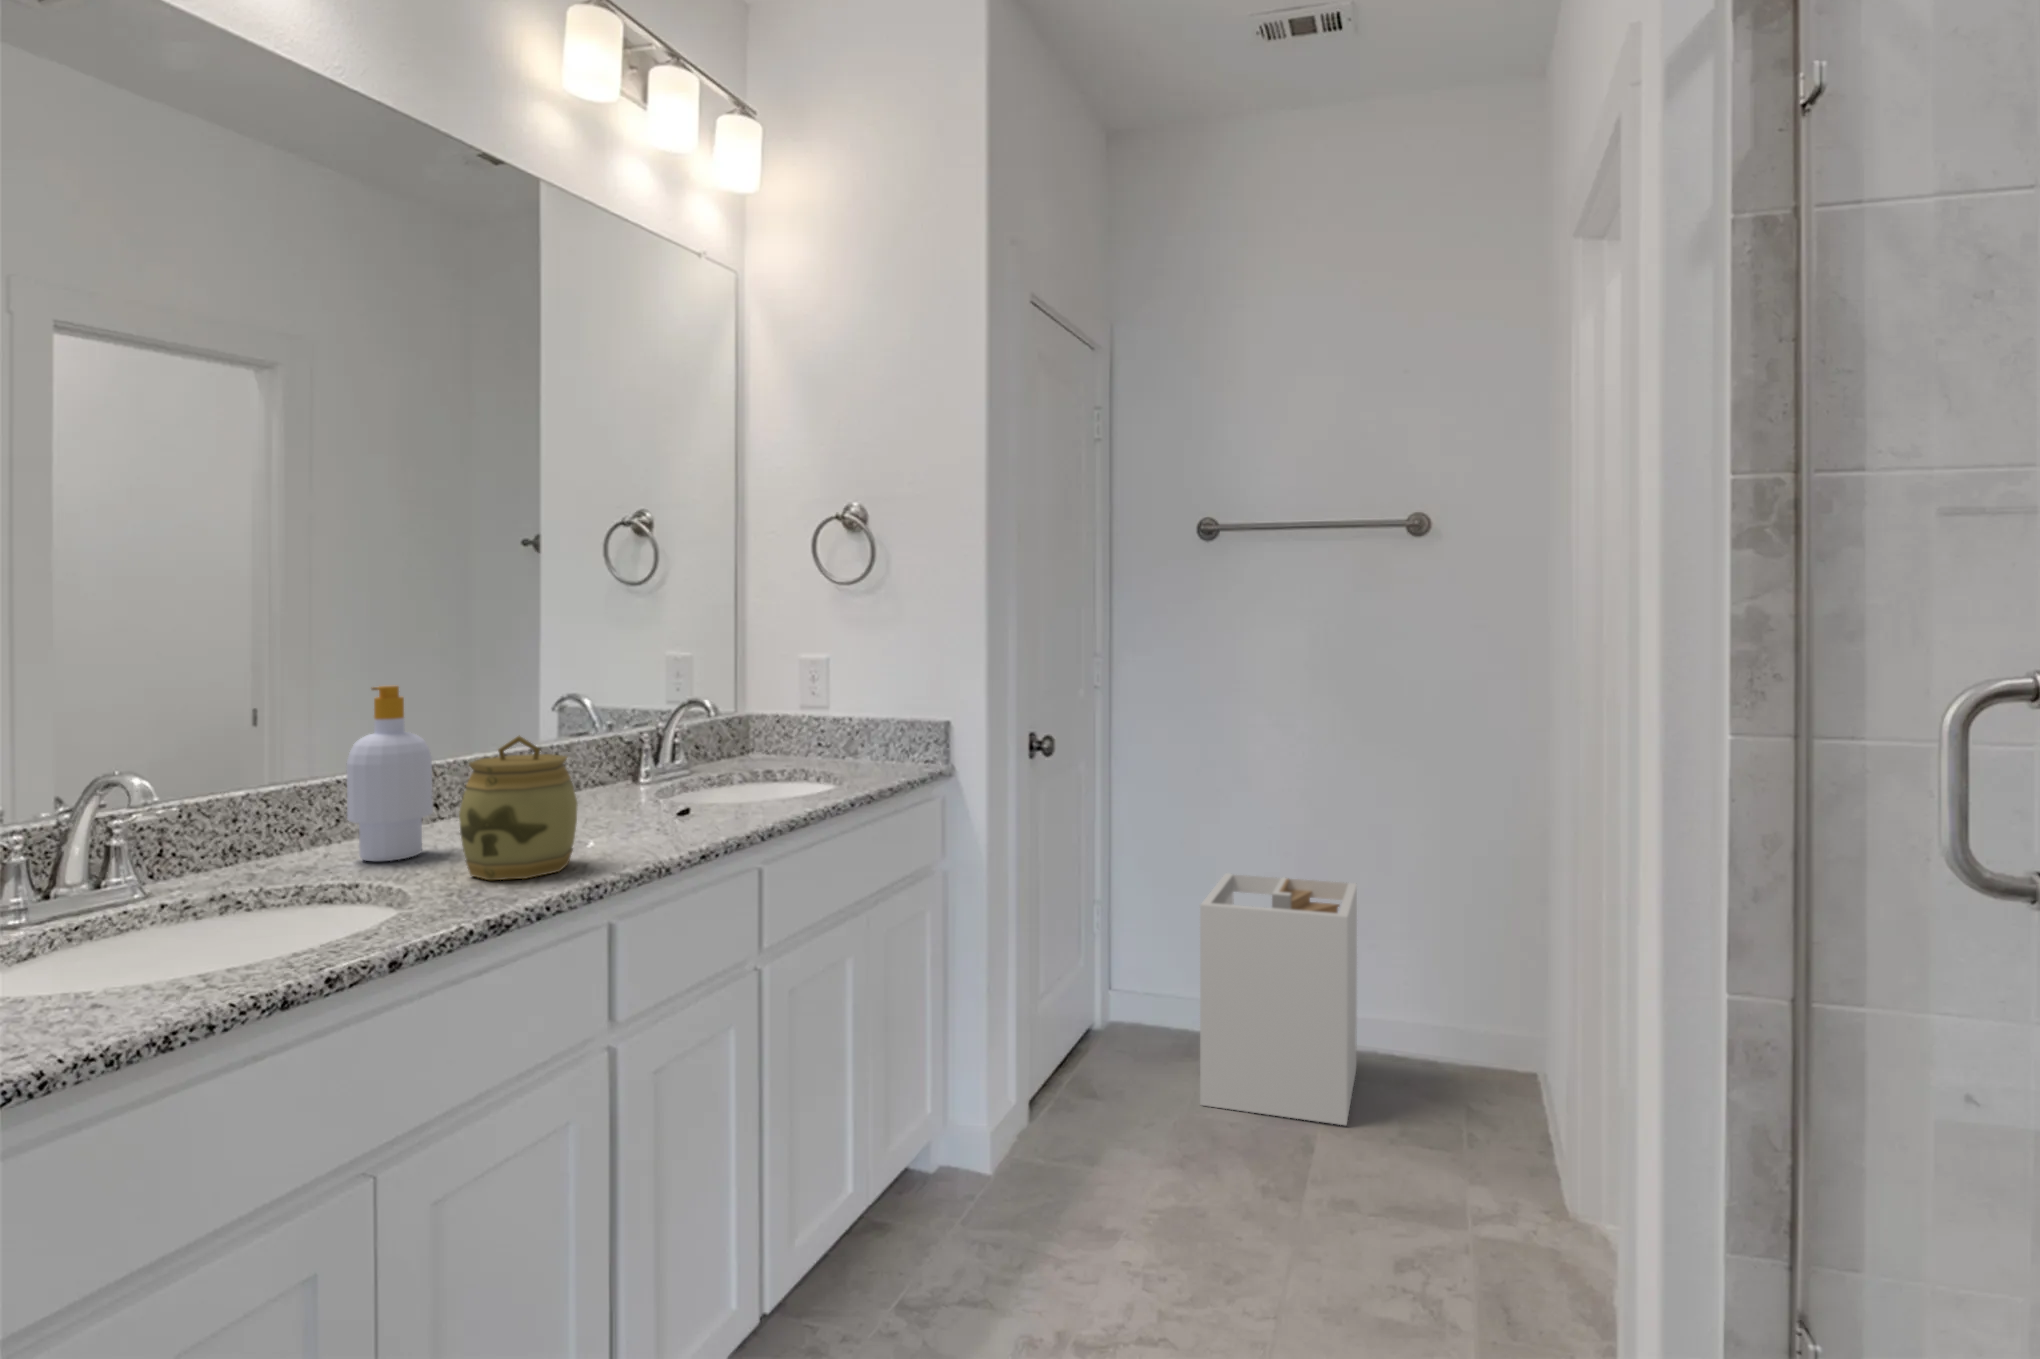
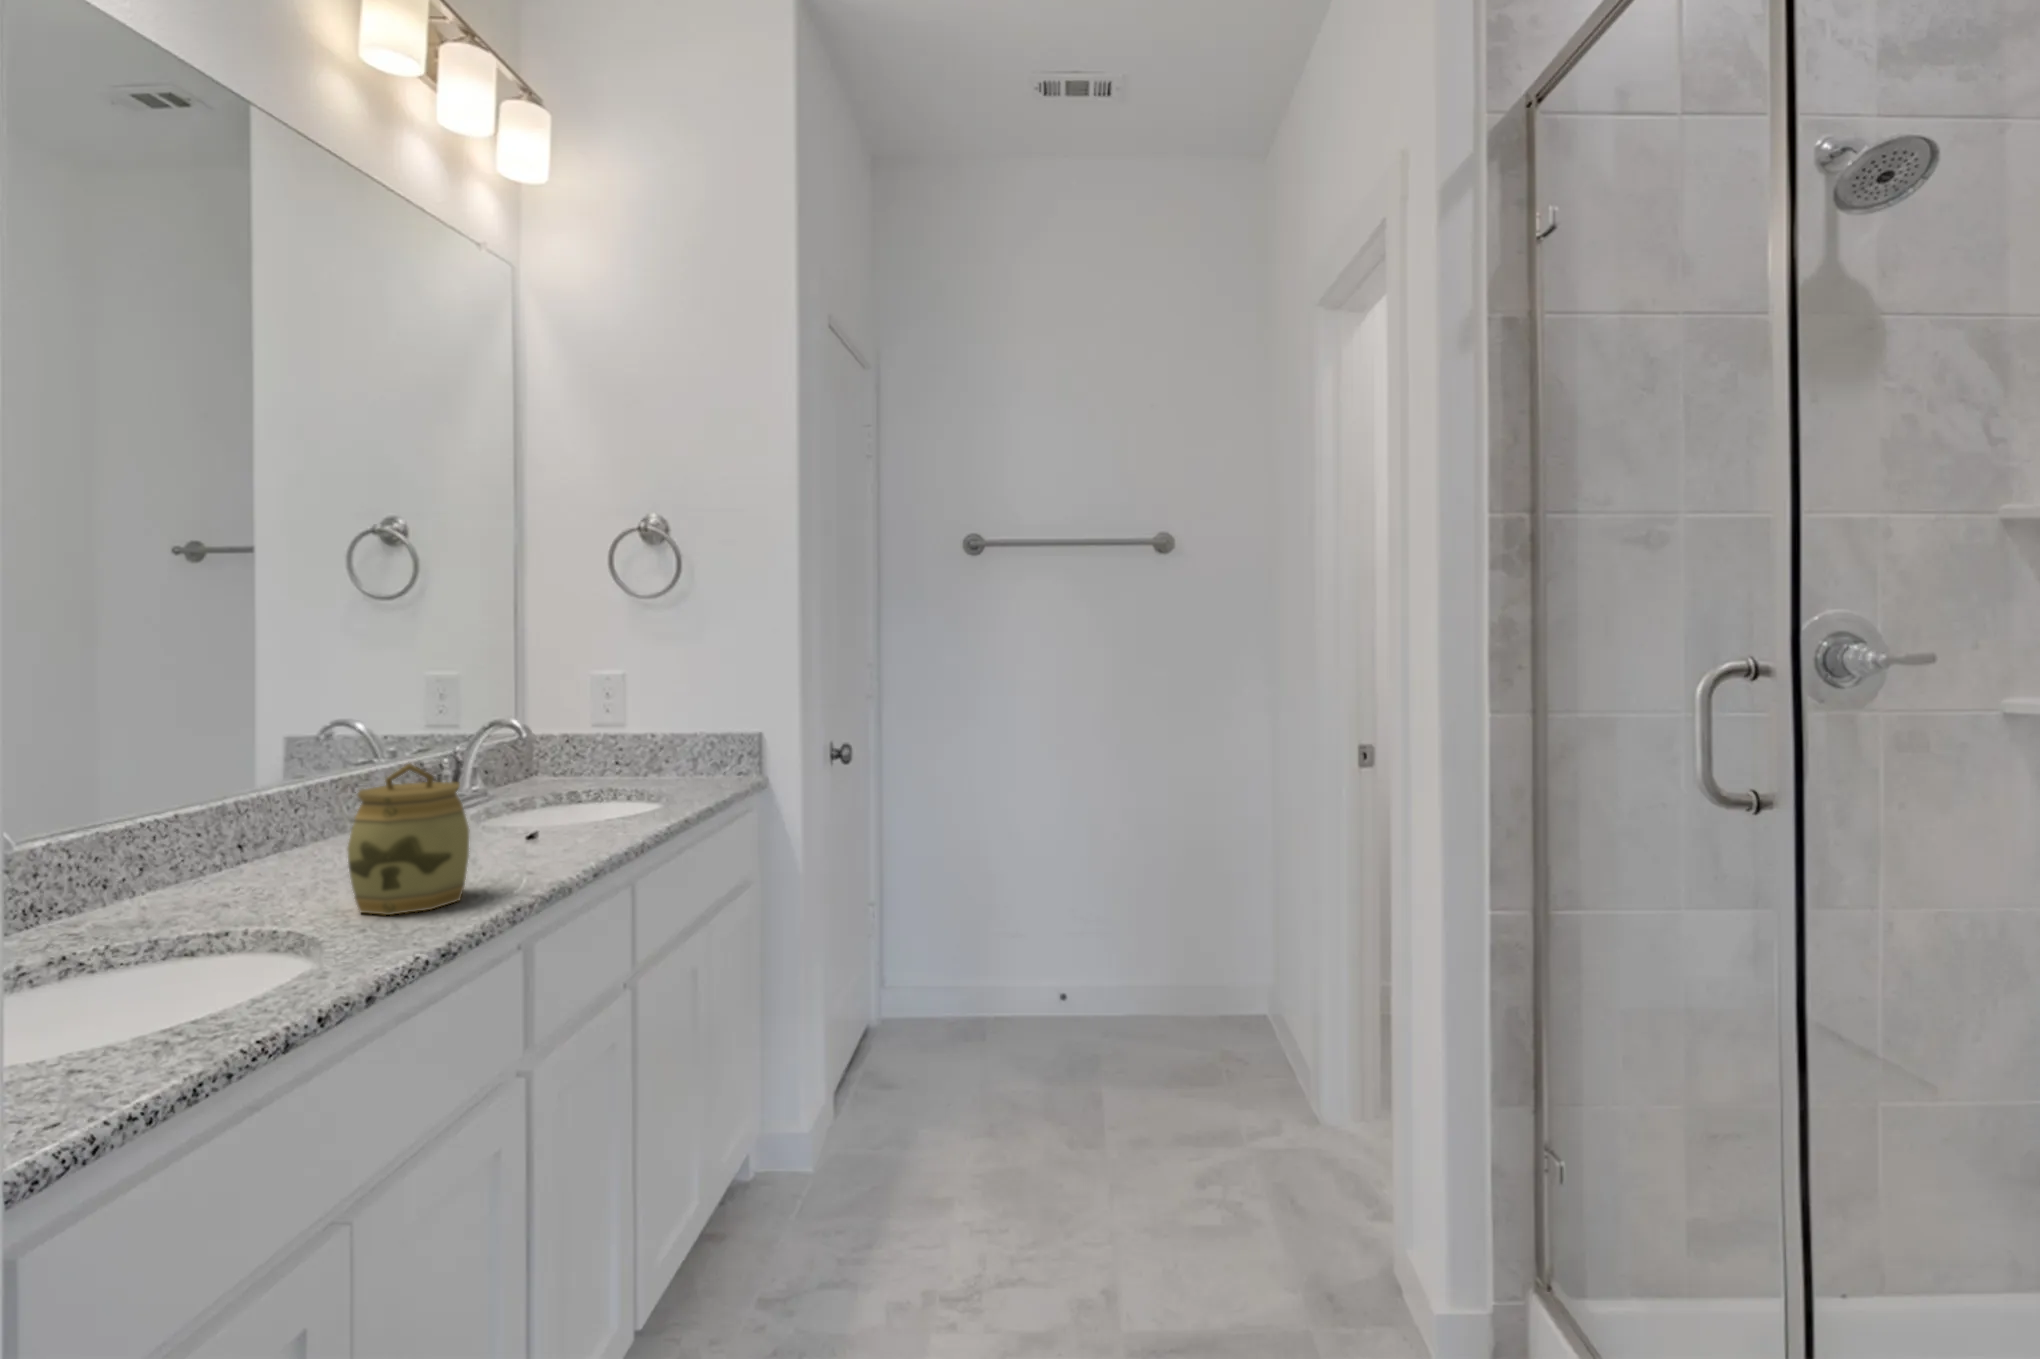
soap bottle: present [346,686,433,861] -> none [177,716,280,909]
laundry hamper: present [1200,873,1357,1125] -> none [991,864,1124,1078]

